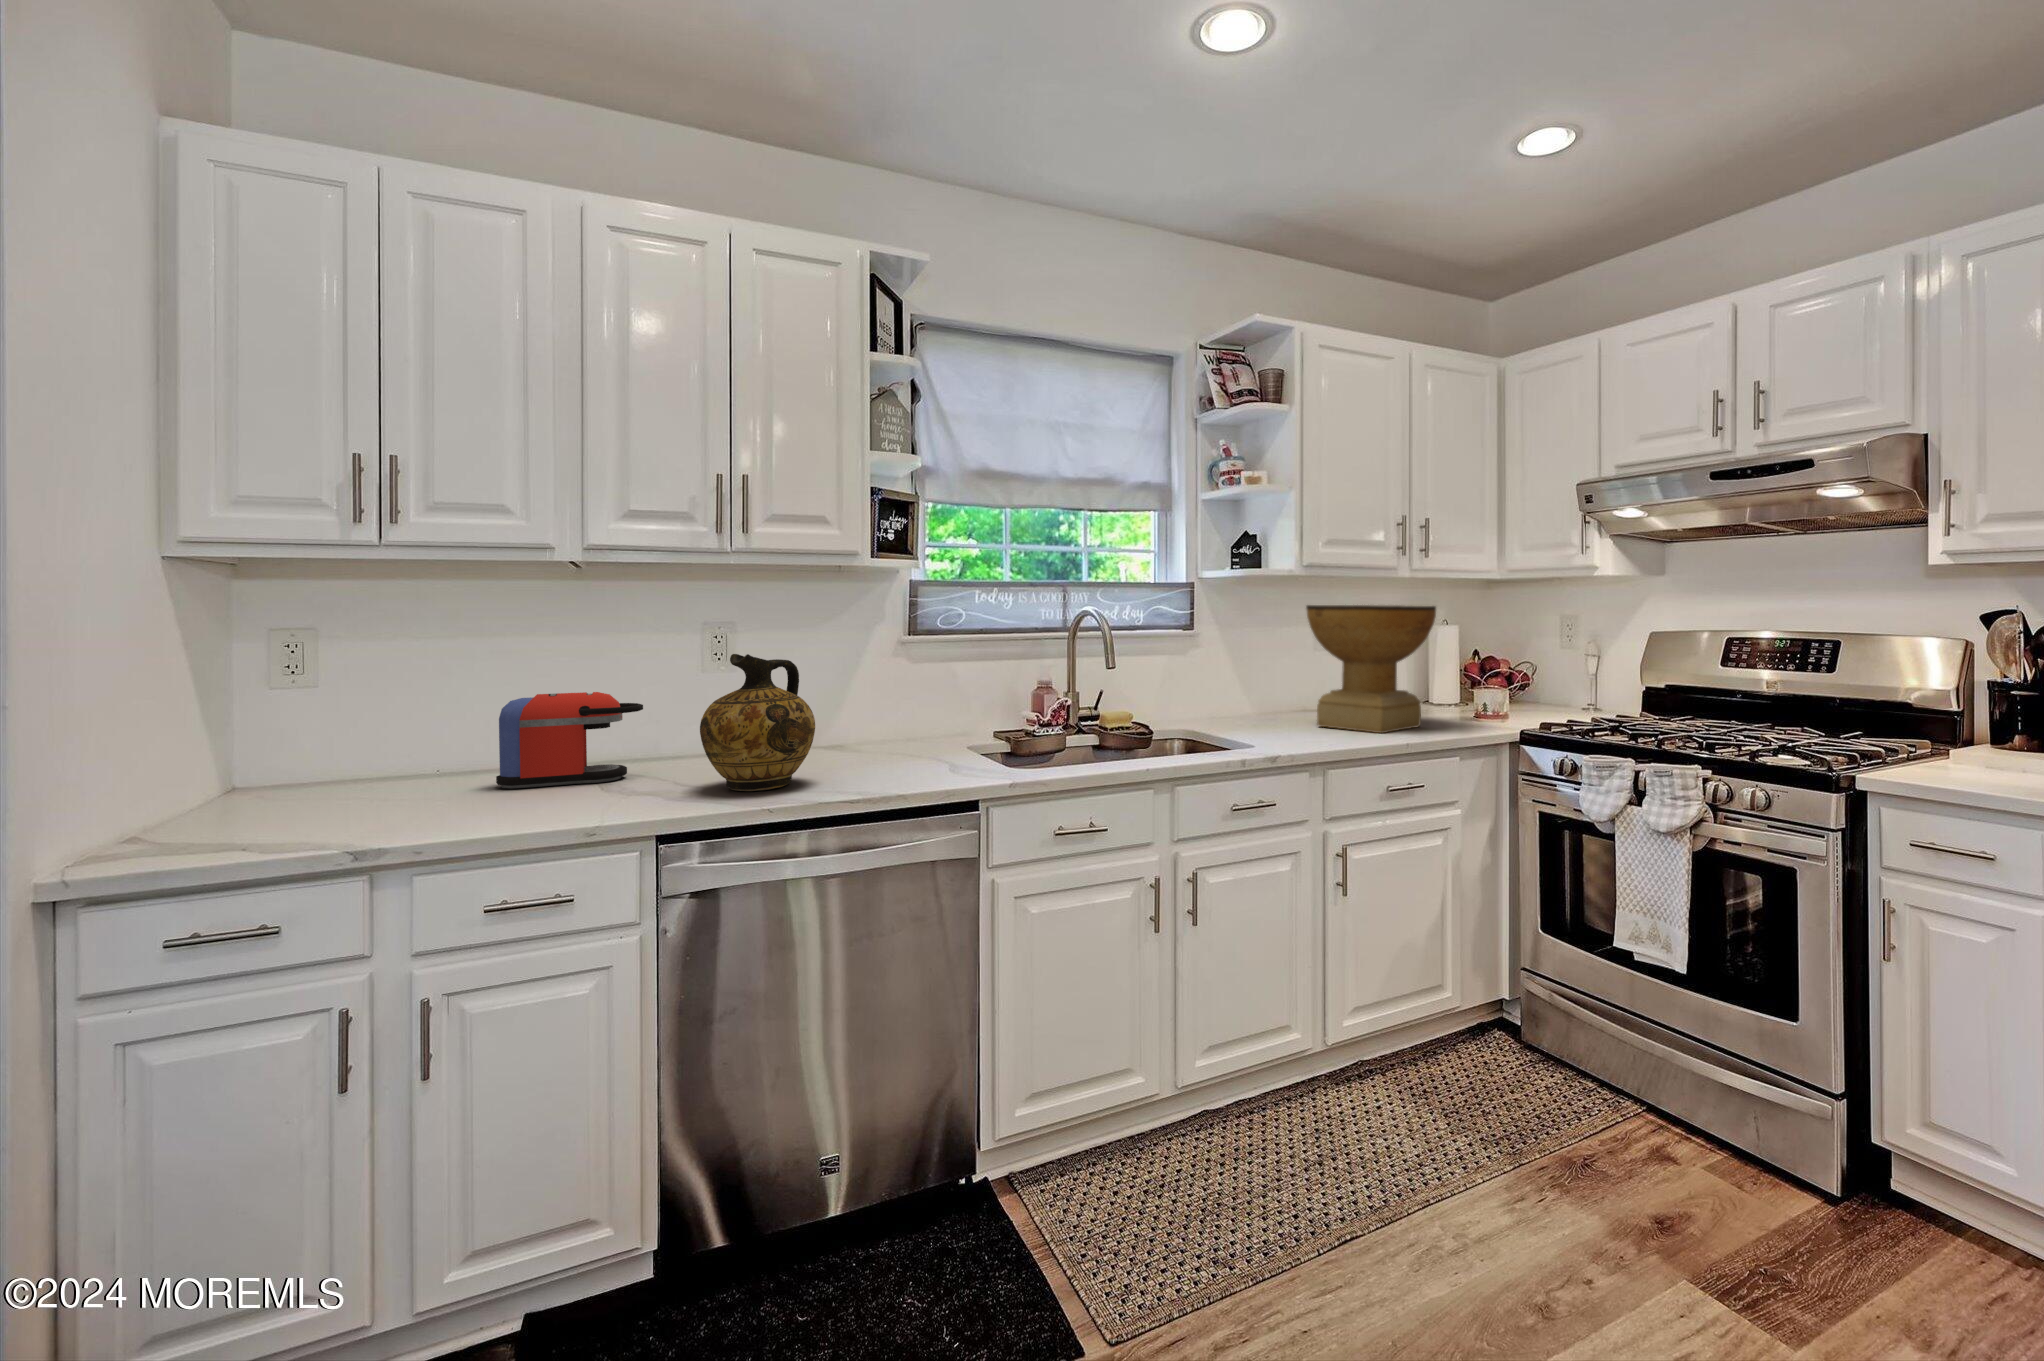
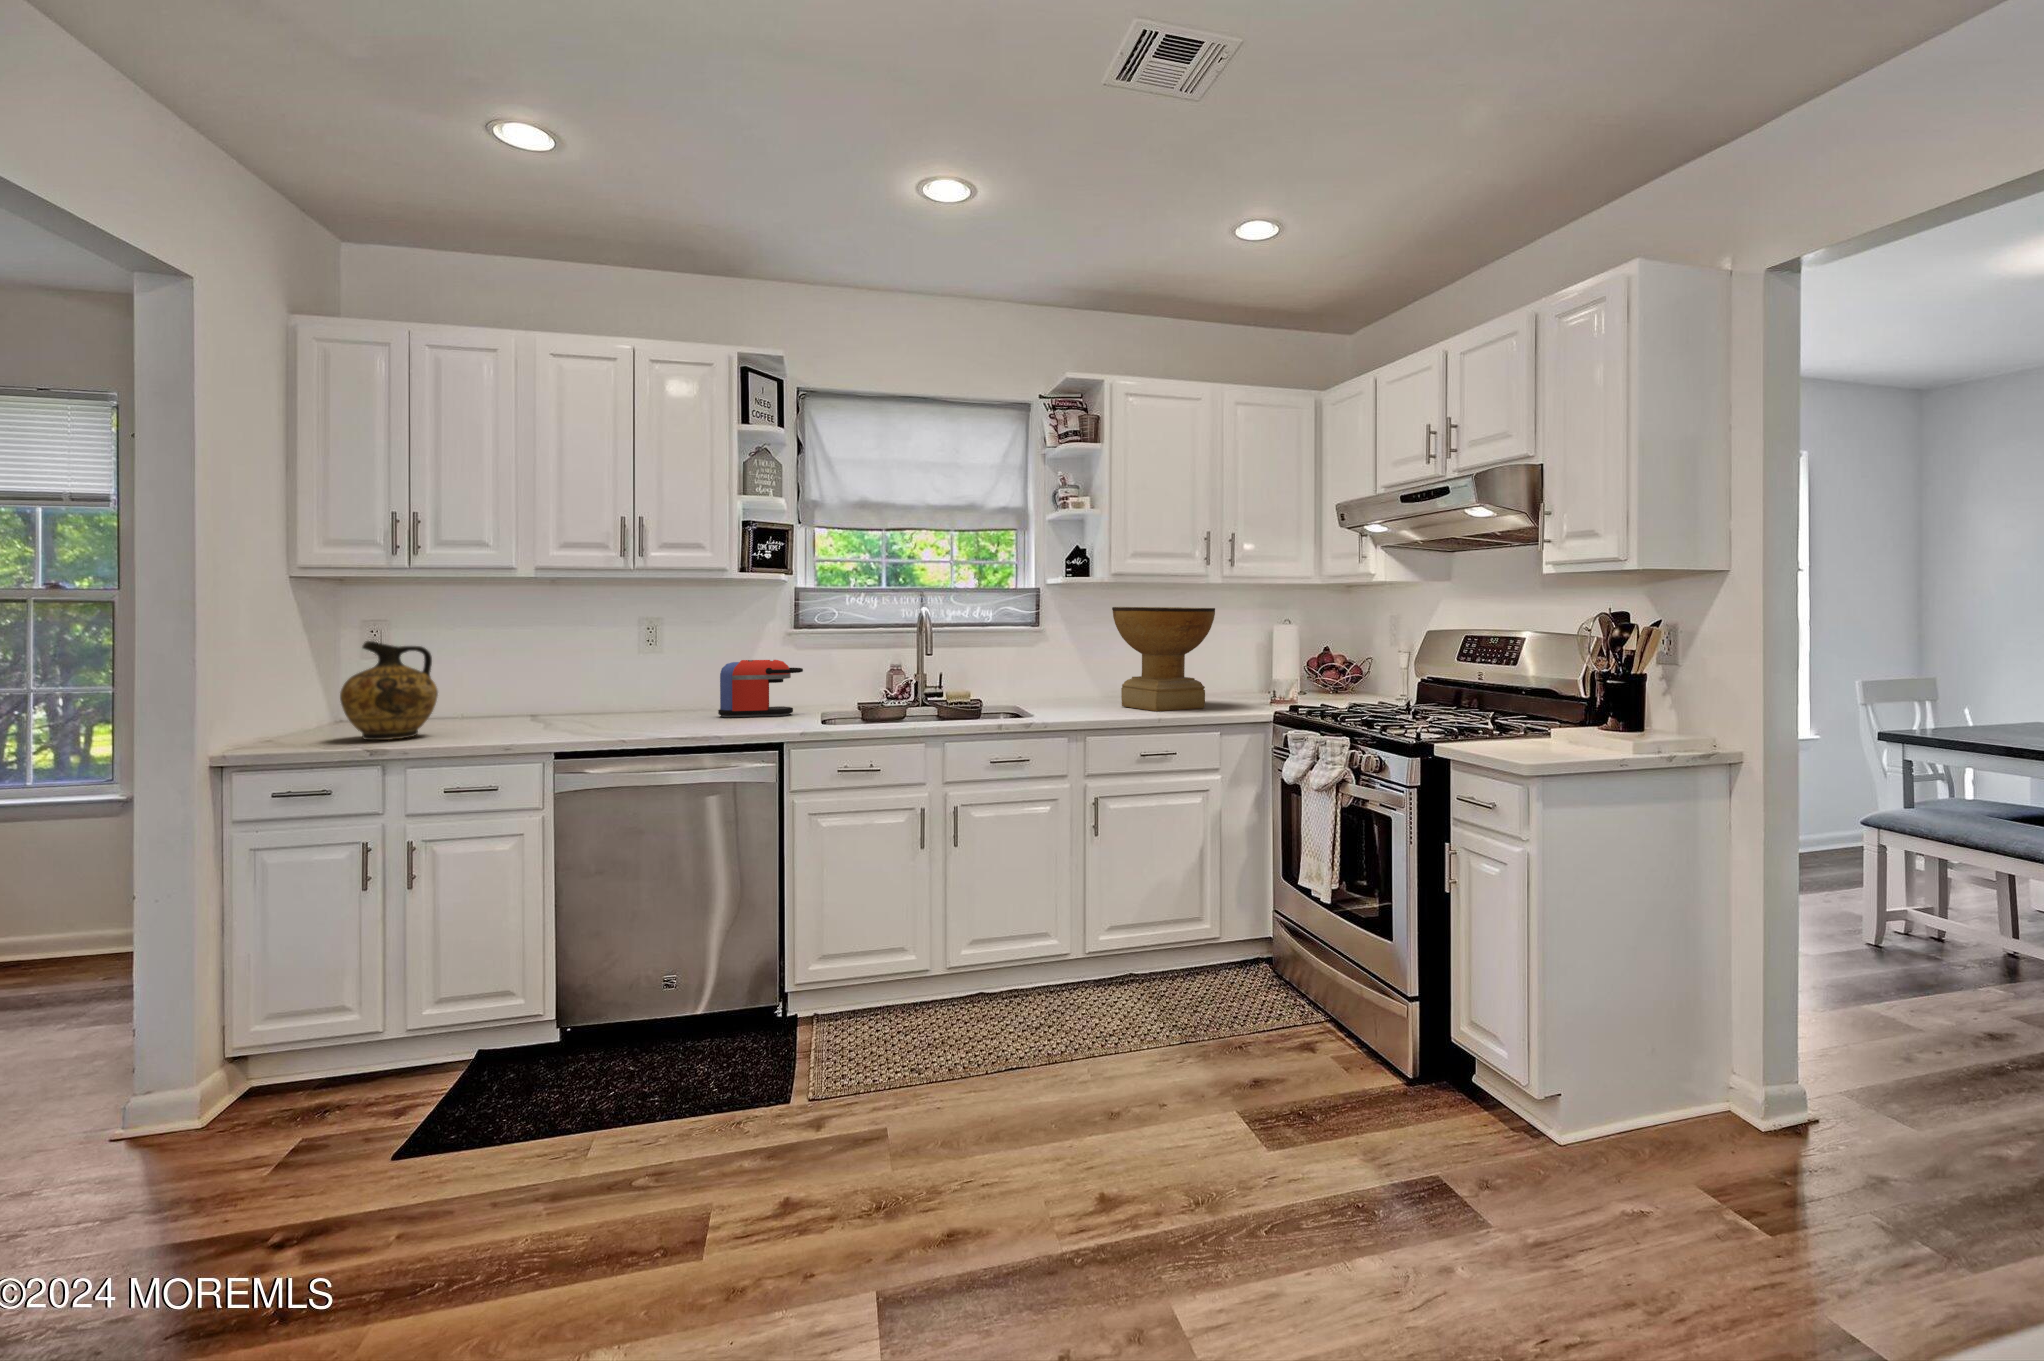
ceramic jug: present [700,654,815,791] -> present [340,641,438,740]
coffee maker: present [496,692,643,789] -> present [718,660,803,717]

